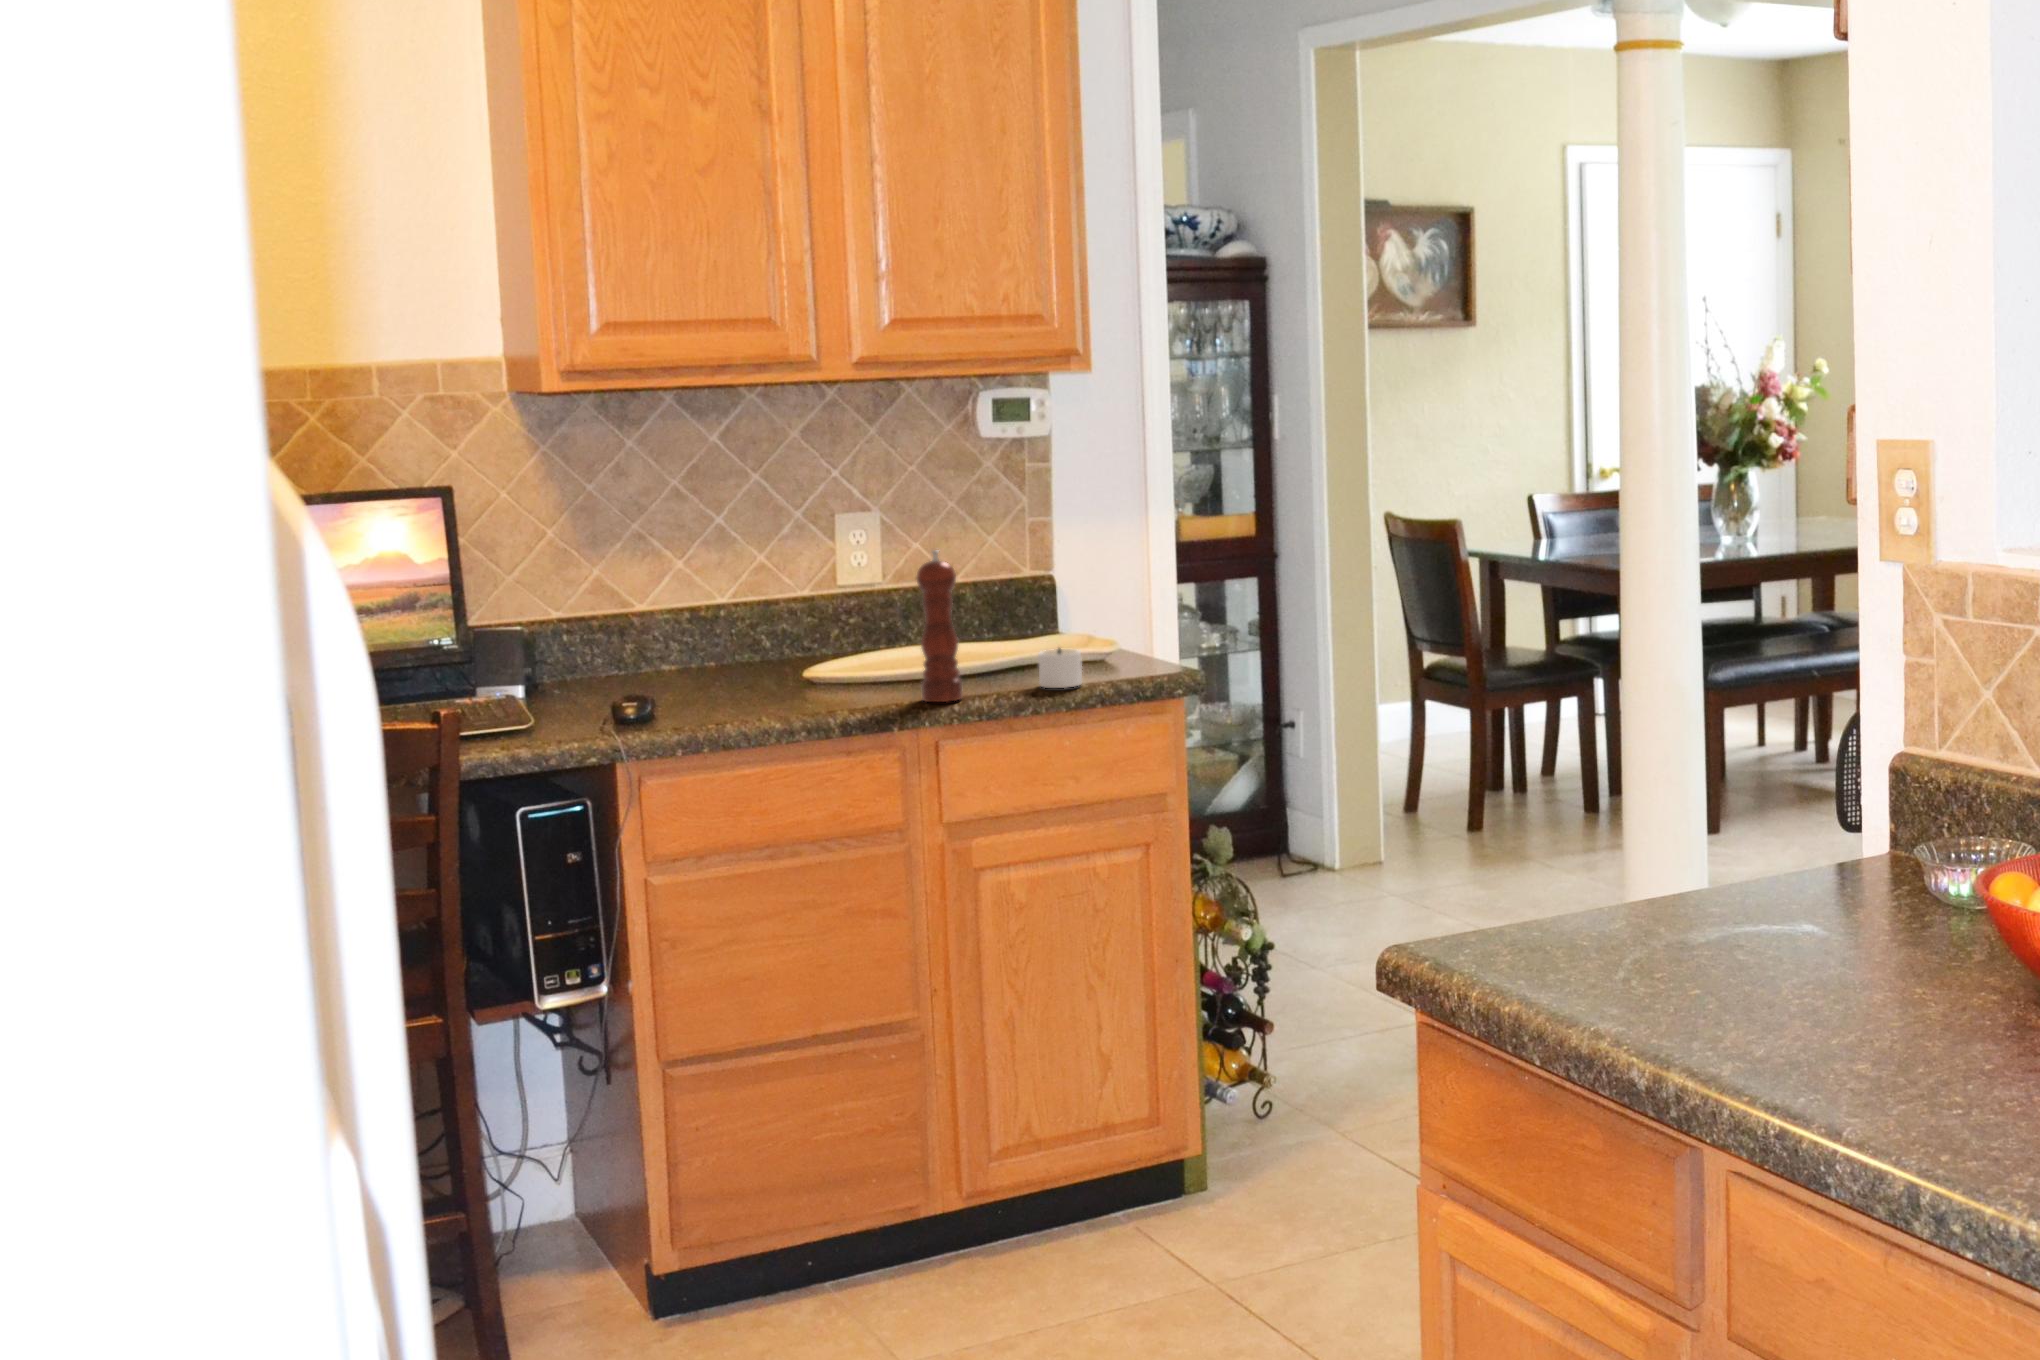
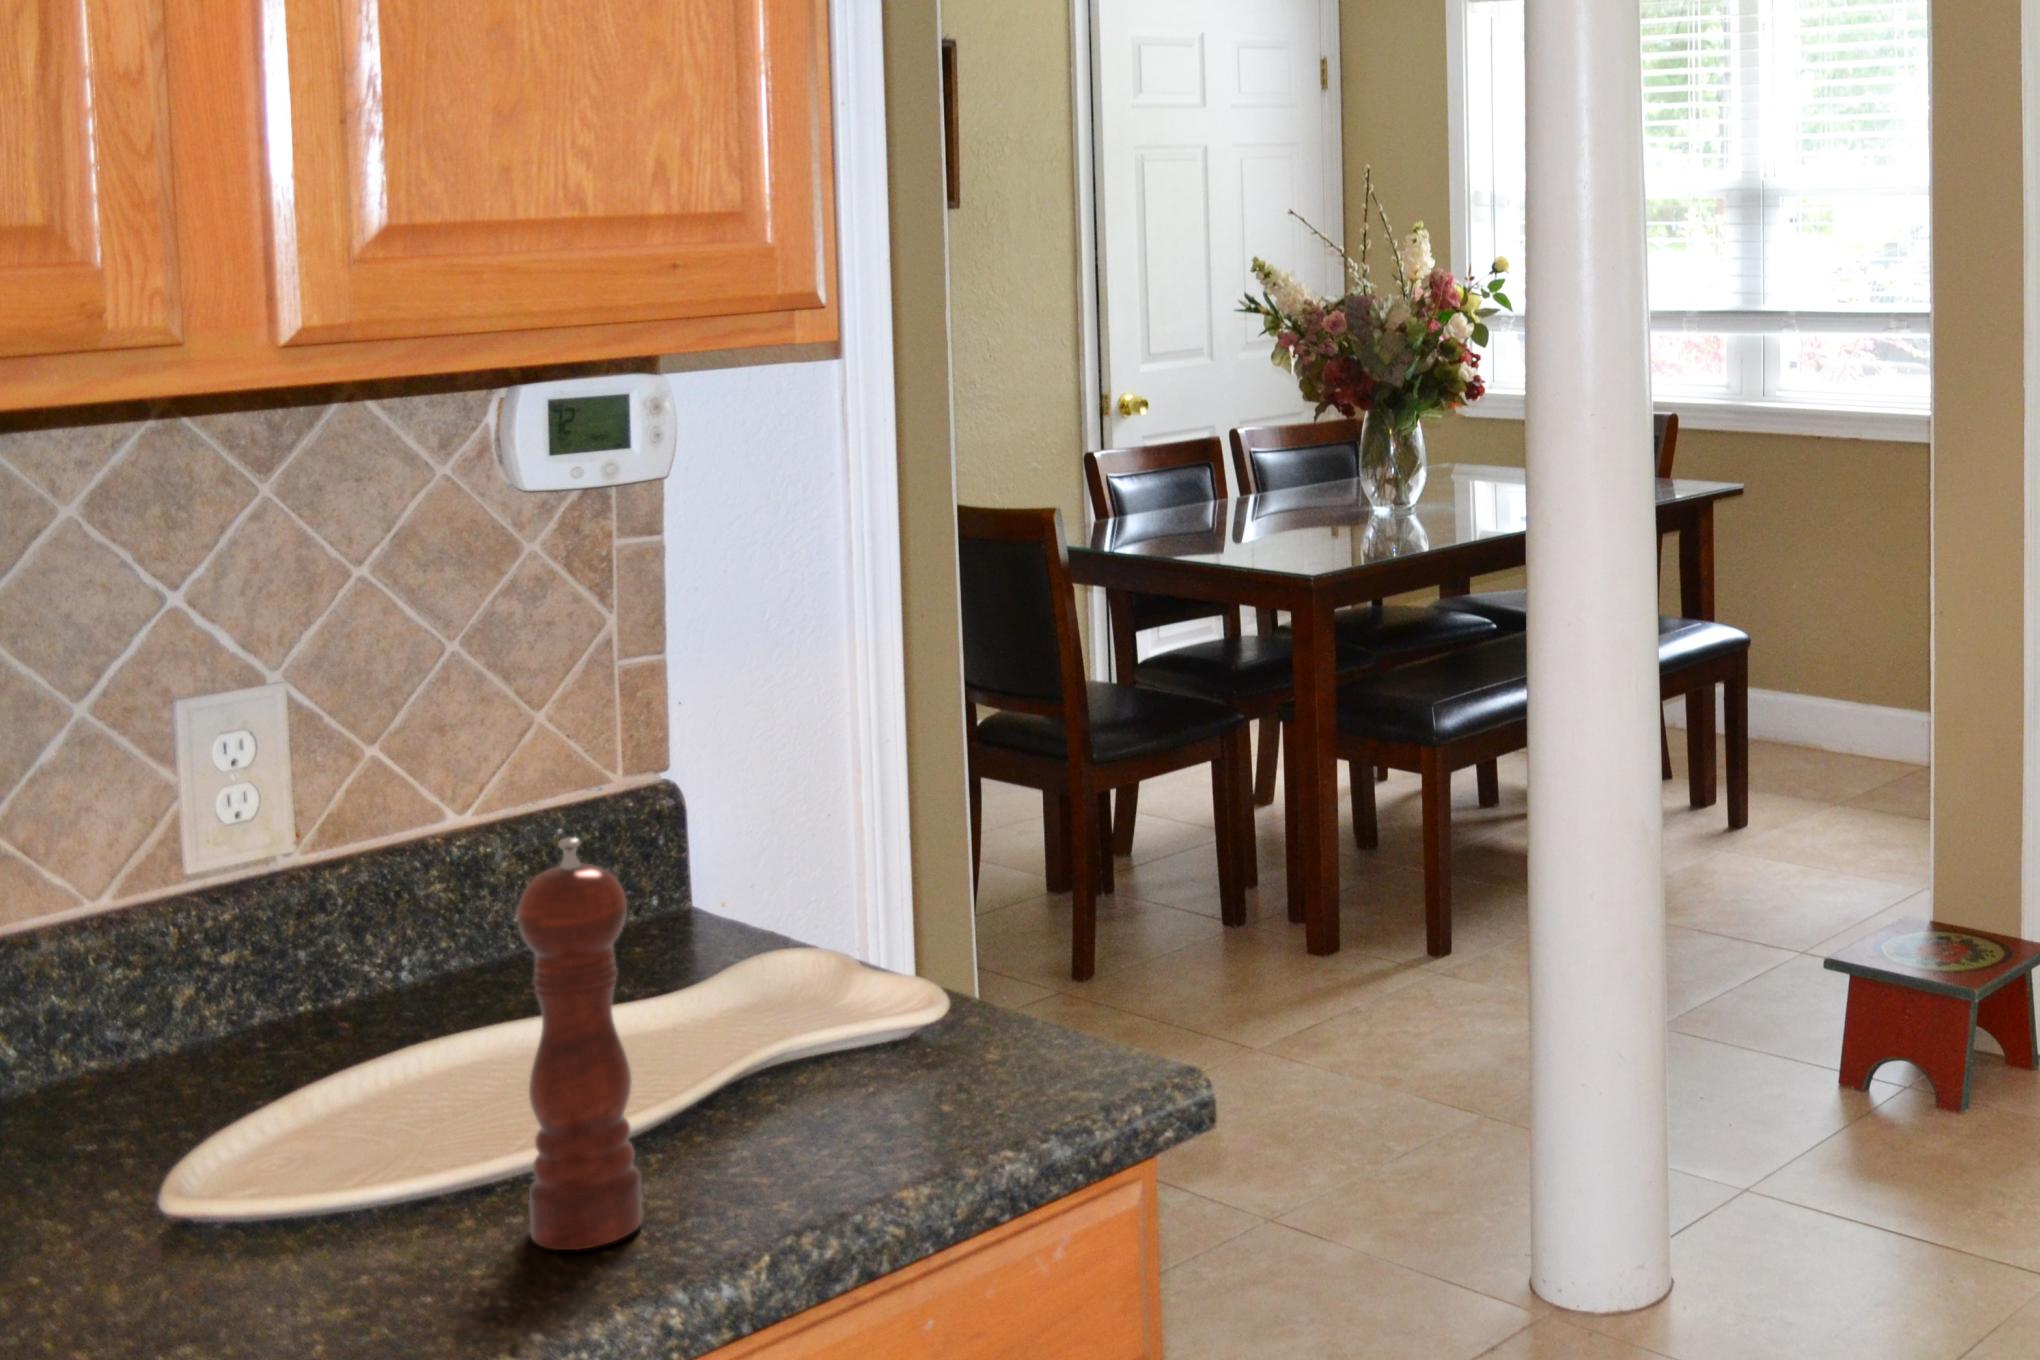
candle: present [1038,648,1082,688] -> none [800,1022,938,1138]

